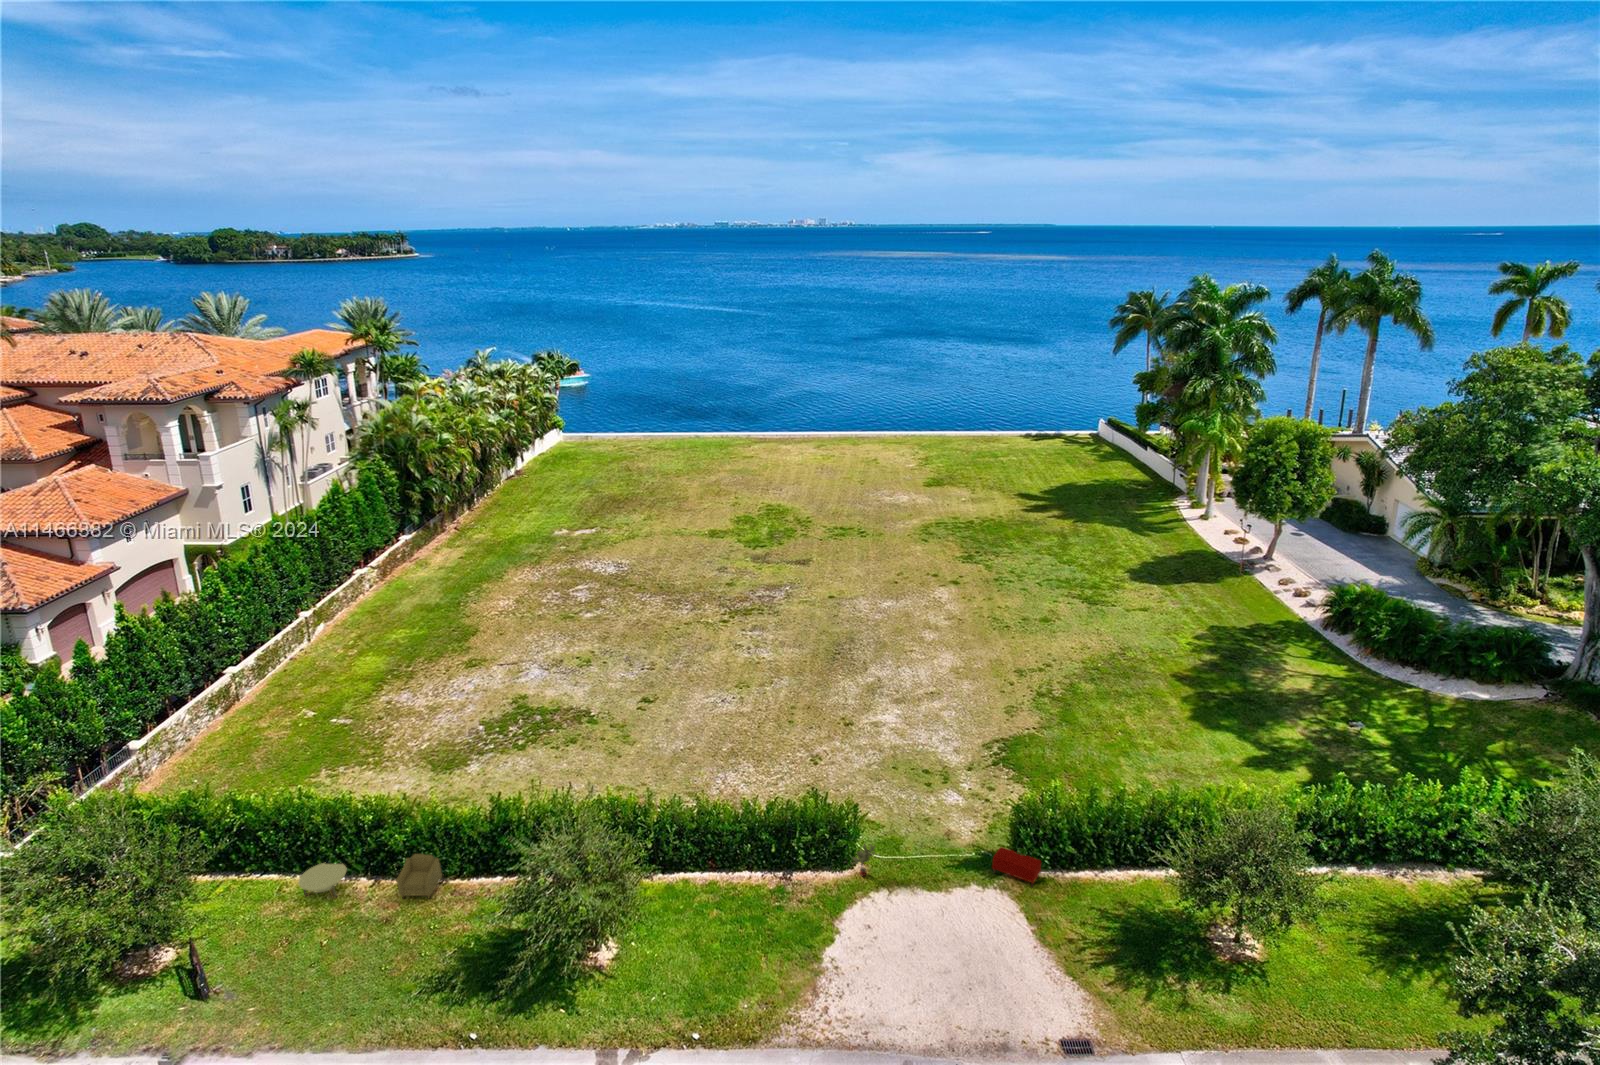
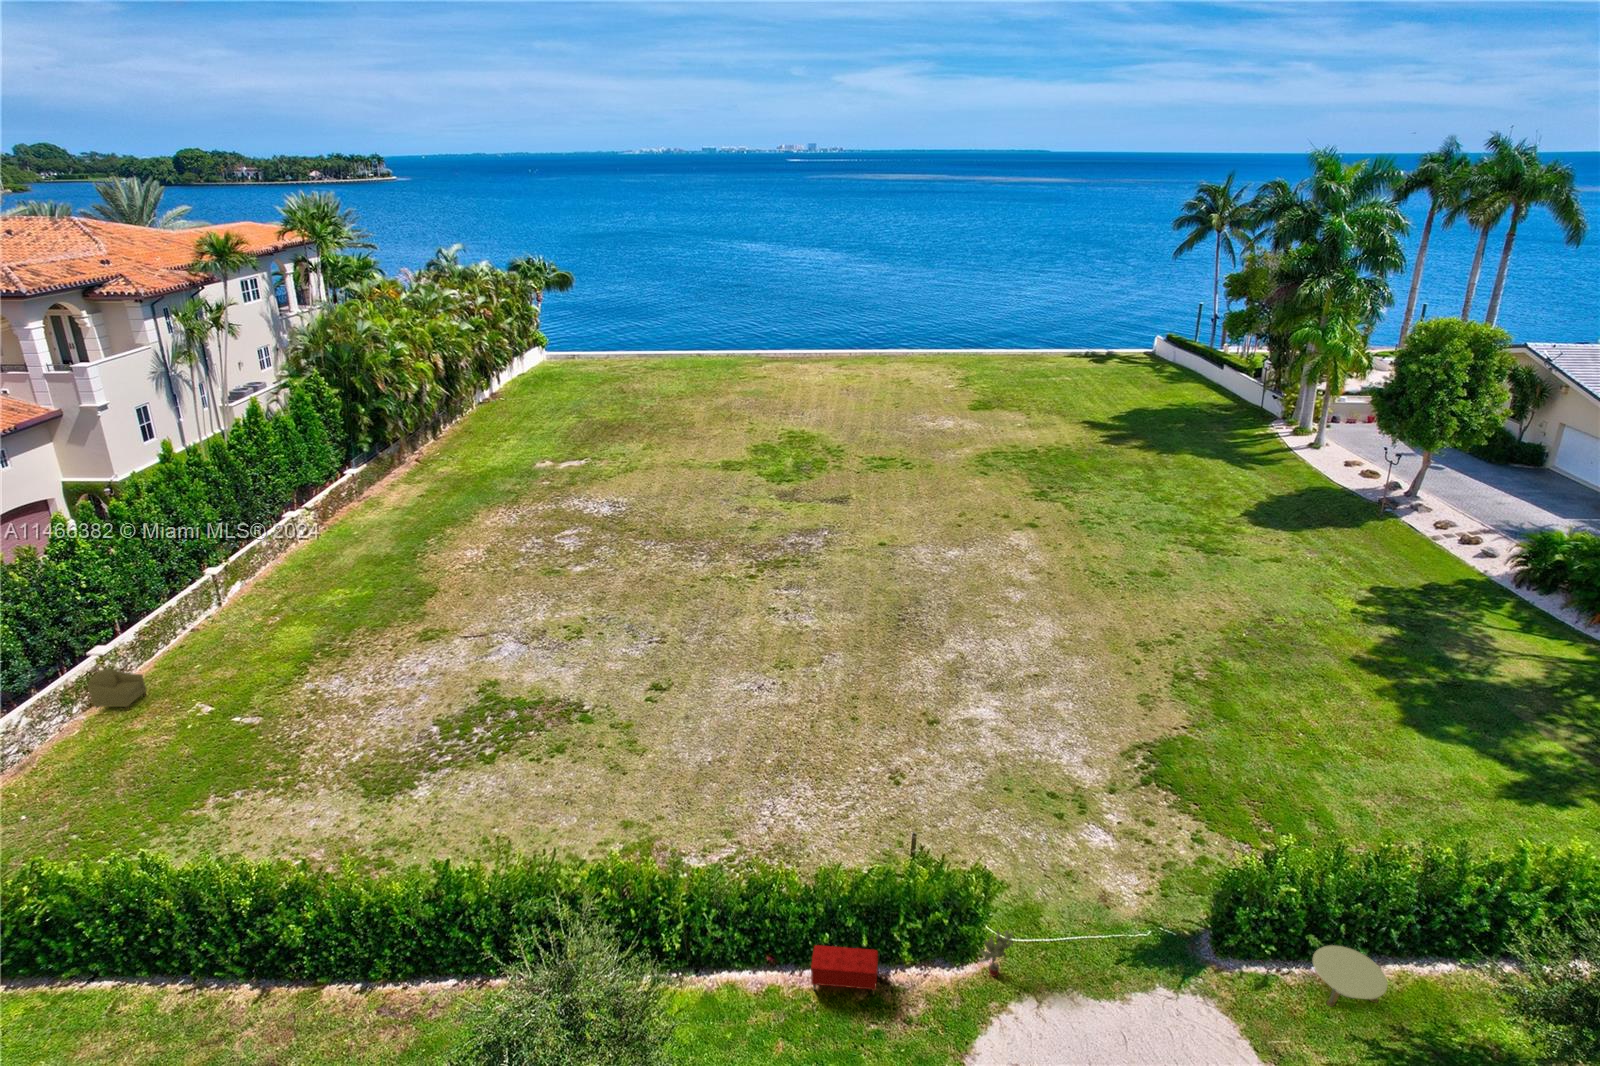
bench: present [992,847,1041,887] -> present [811,945,878,995]
chair: present [396,854,442,899] -> present [87,668,147,710]
round table: present [298,863,347,898] -> present [1313,945,1388,1007]

